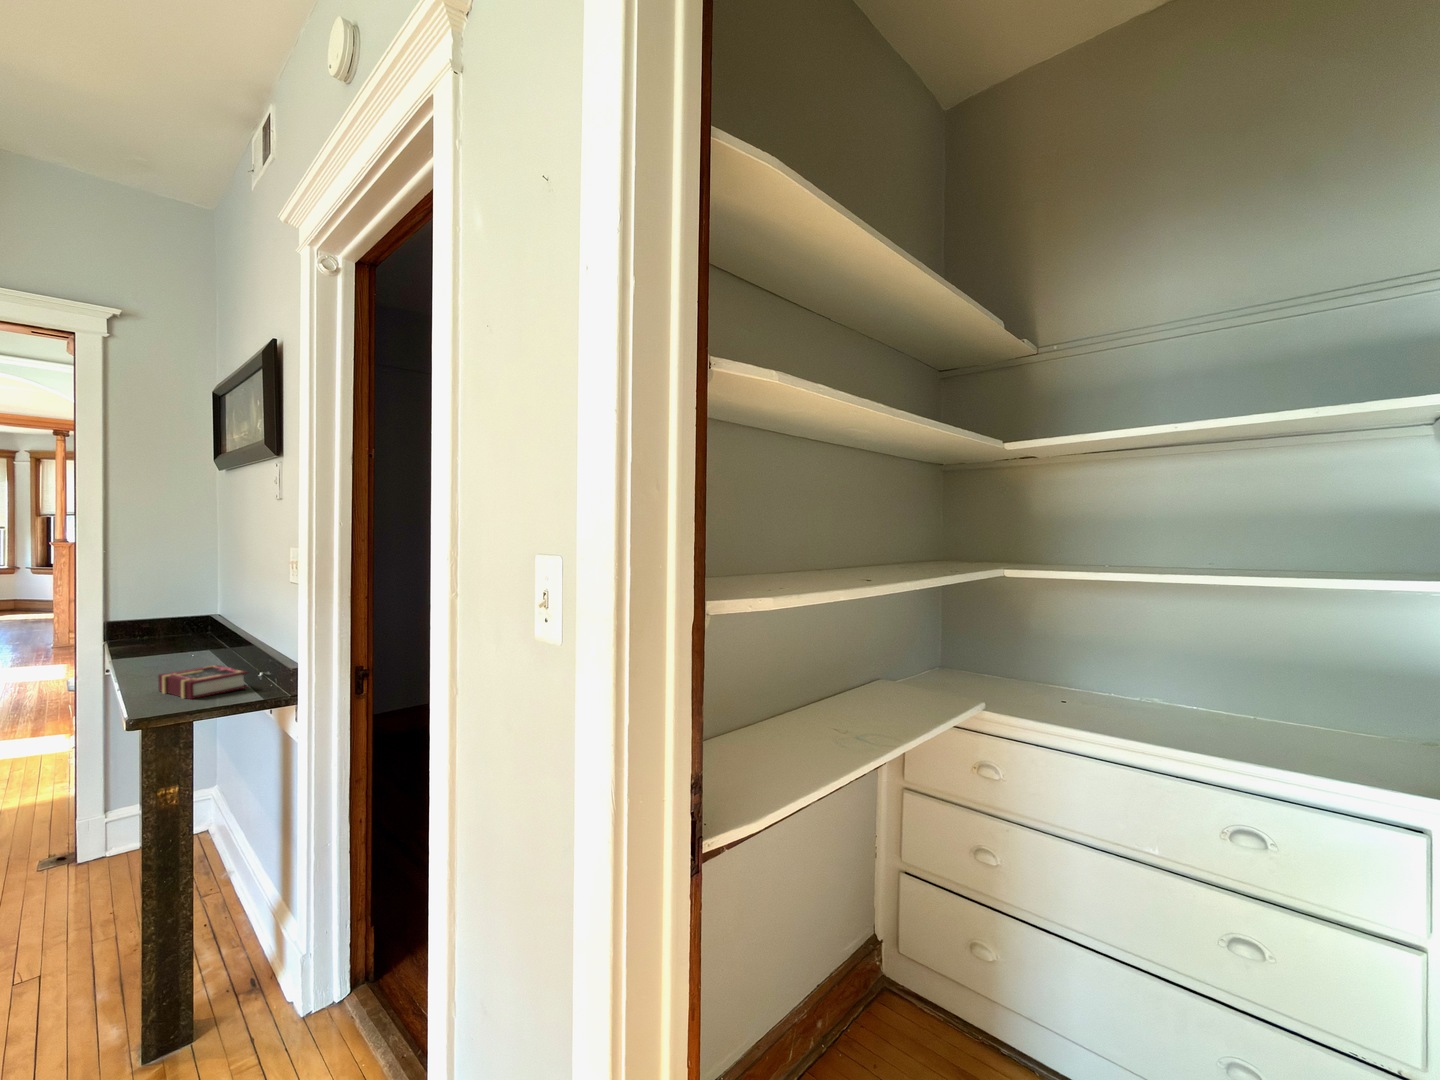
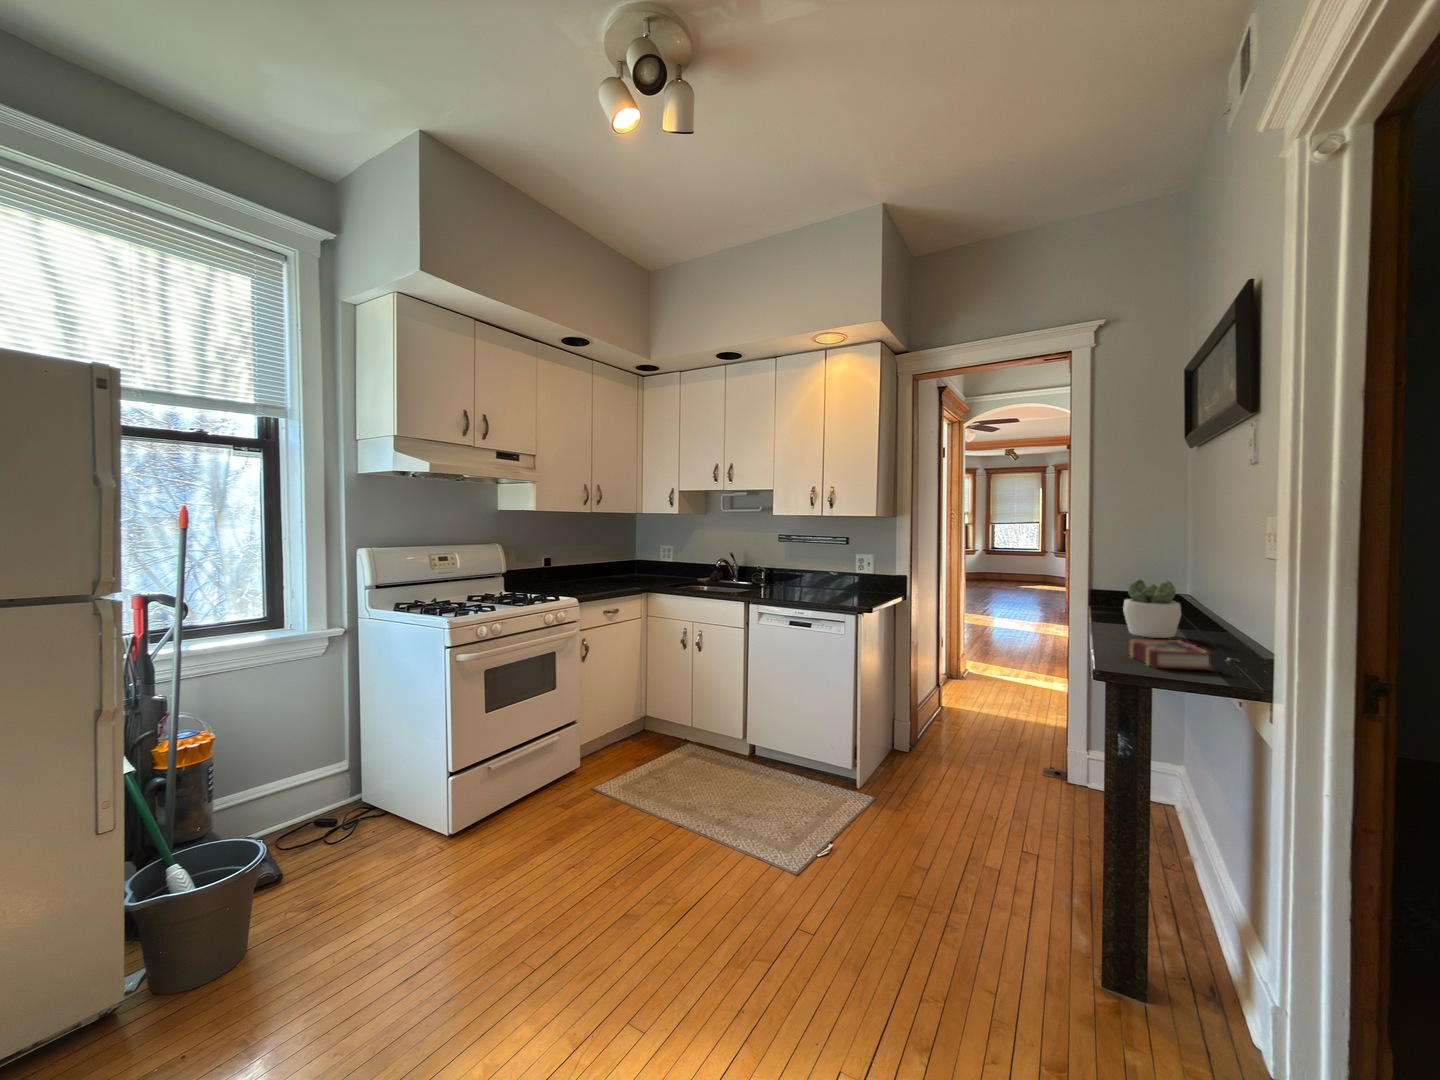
succulent plant: none [150,605,215,667] -> present [1123,580,1181,638]

